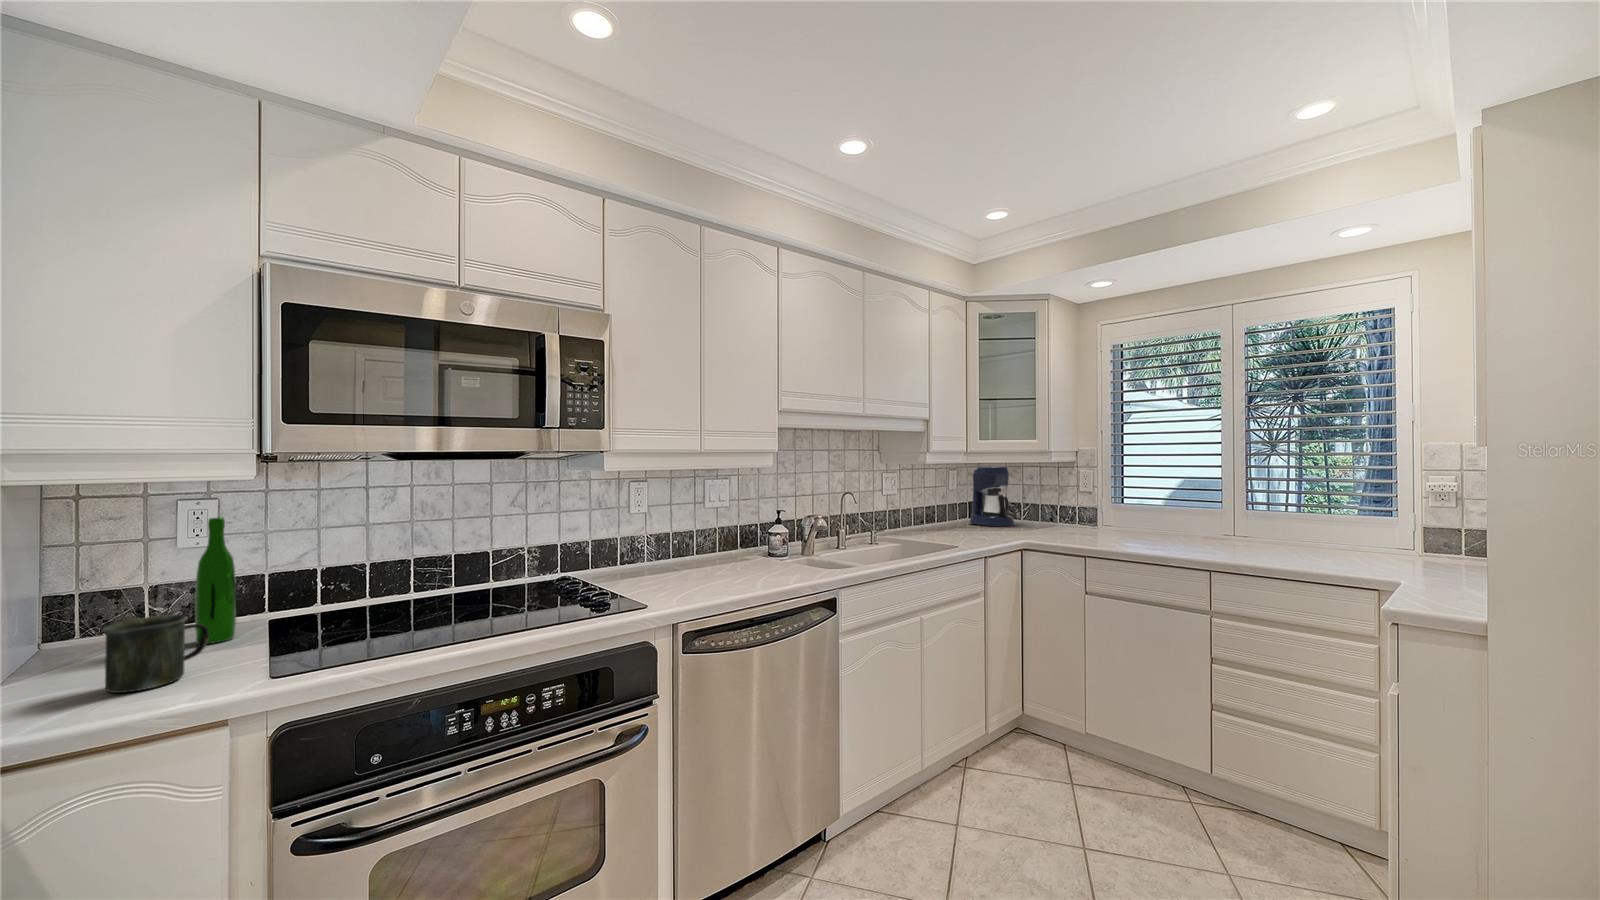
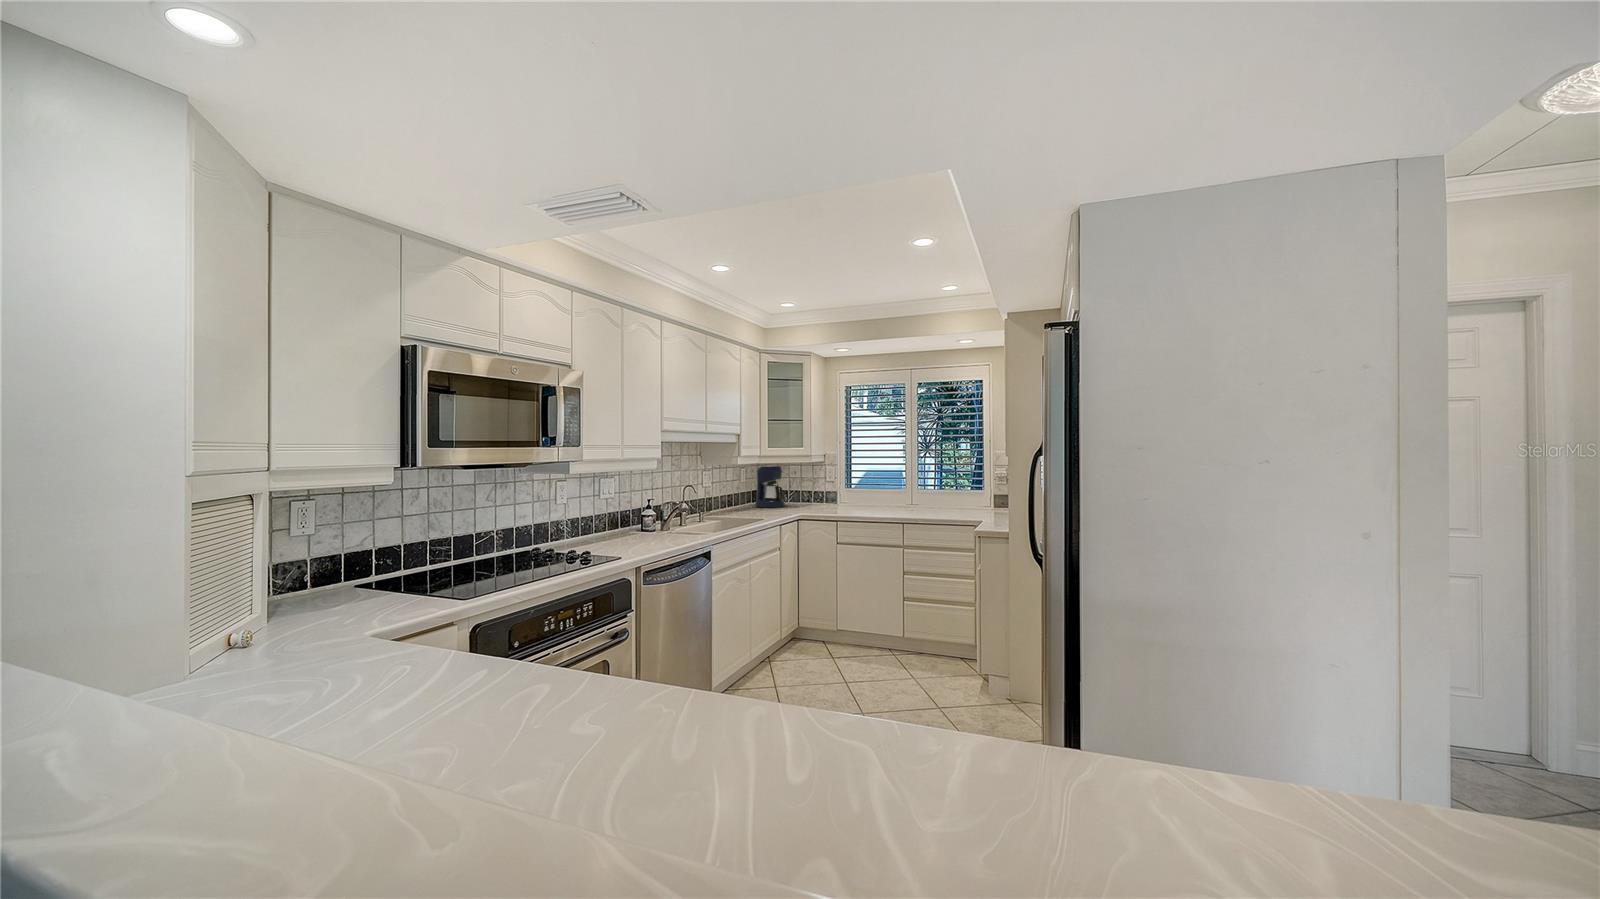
wine bottle: present [195,517,236,644] -> none [311,512,337,604]
mug: present [102,615,209,693] -> none [343,571,388,618]

